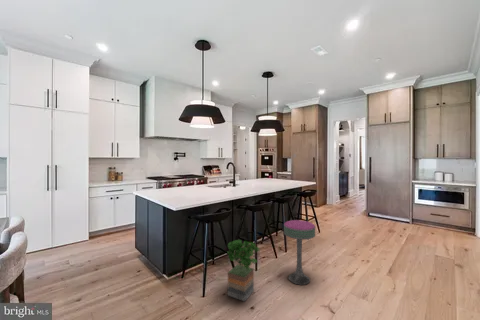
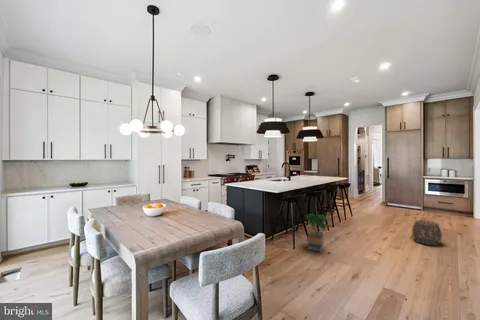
bar stool: present [284,220,315,285] -> none [339,202,362,244]
woven basket: none [389,248,432,290] -> present [412,220,442,245]

